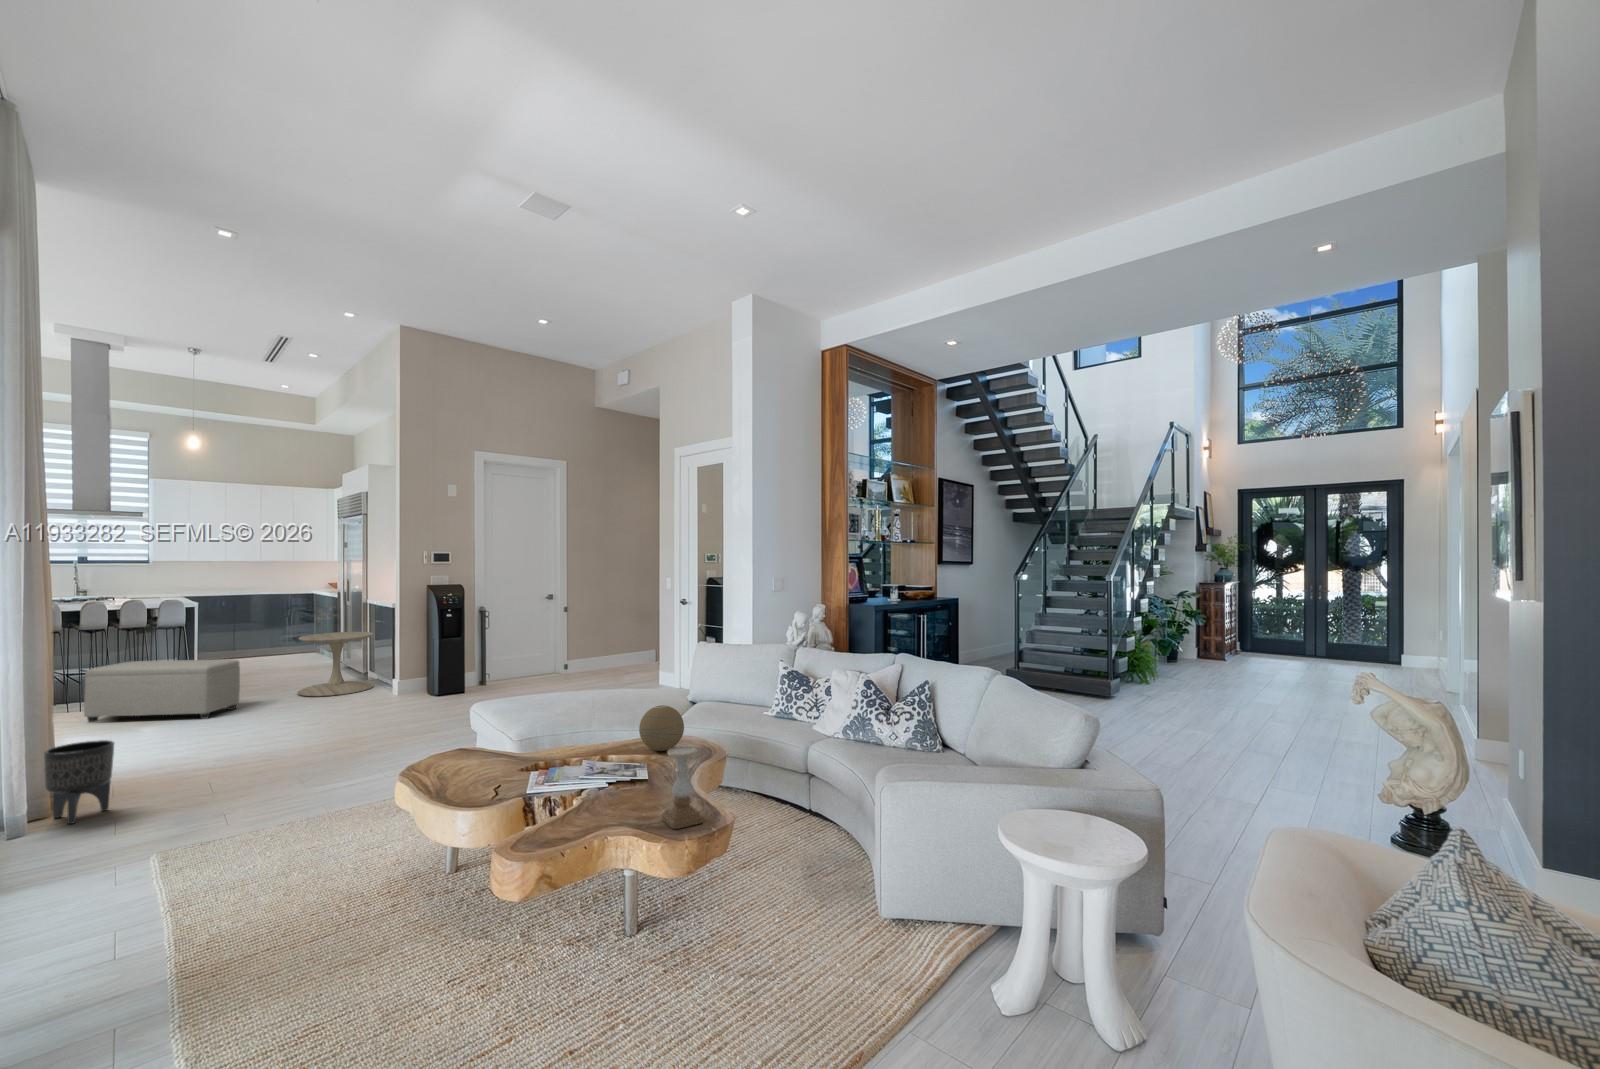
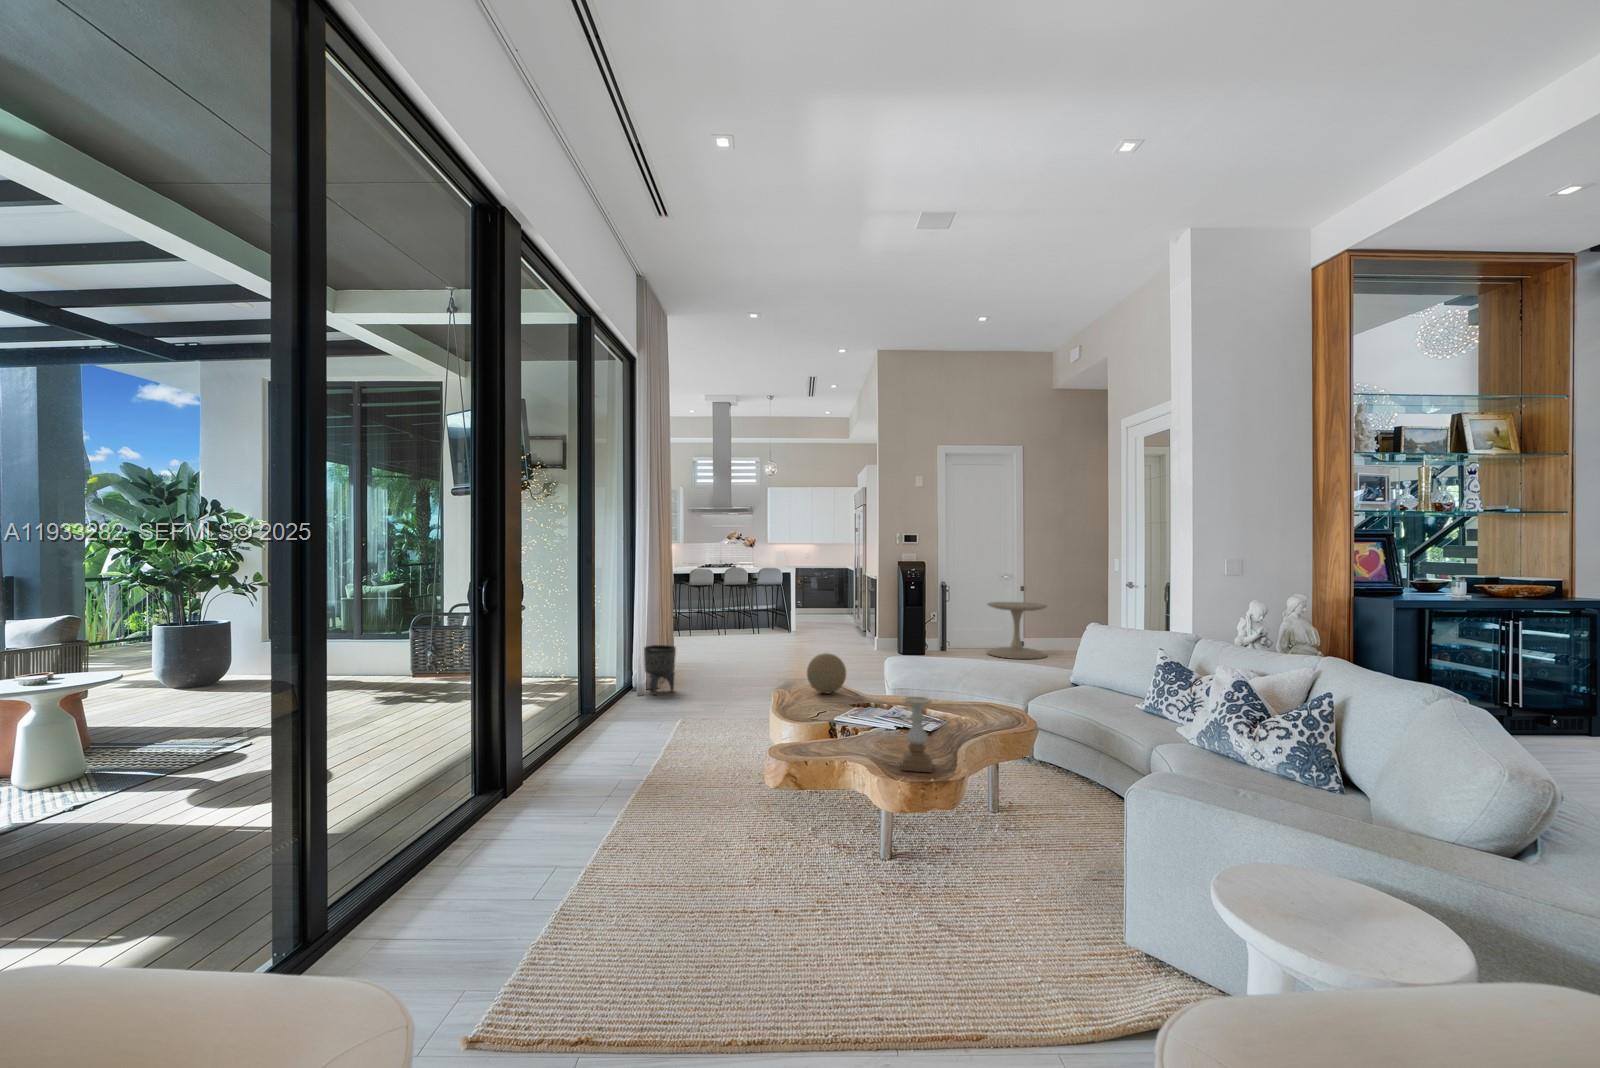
side table: present [298,632,374,696] -> present [987,602,1047,659]
ottoman: present [84,659,240,722] -> none [700,603,778,648]
decorative orb: present [639,705,684,751] -> present [807,653,846,694]

